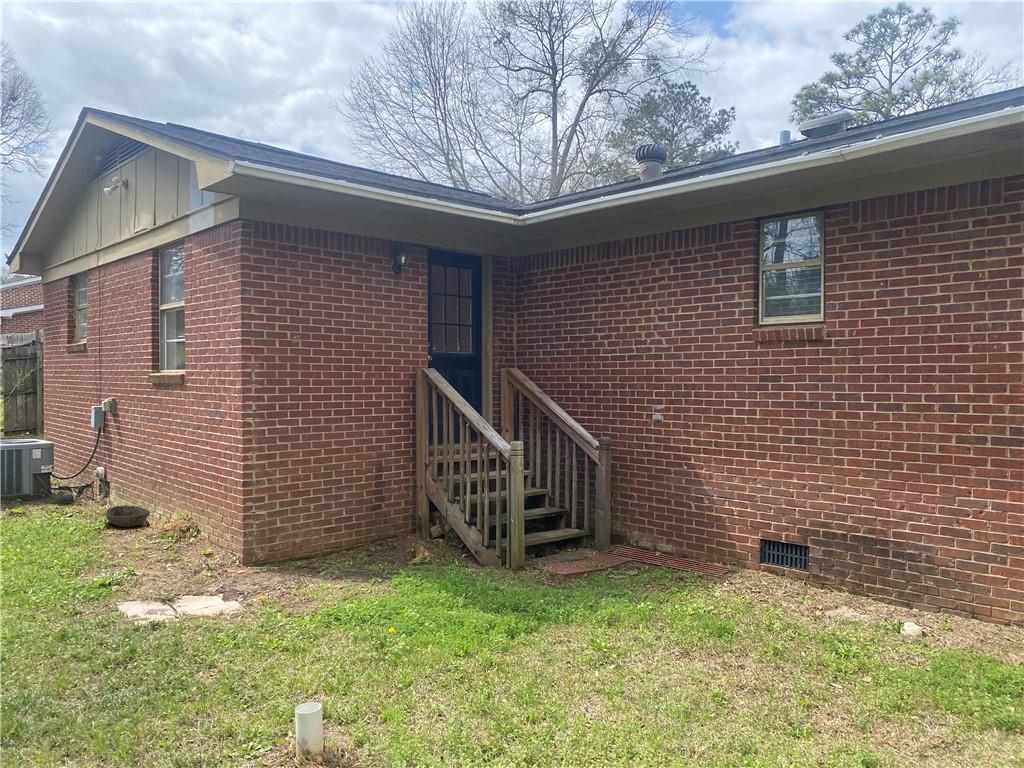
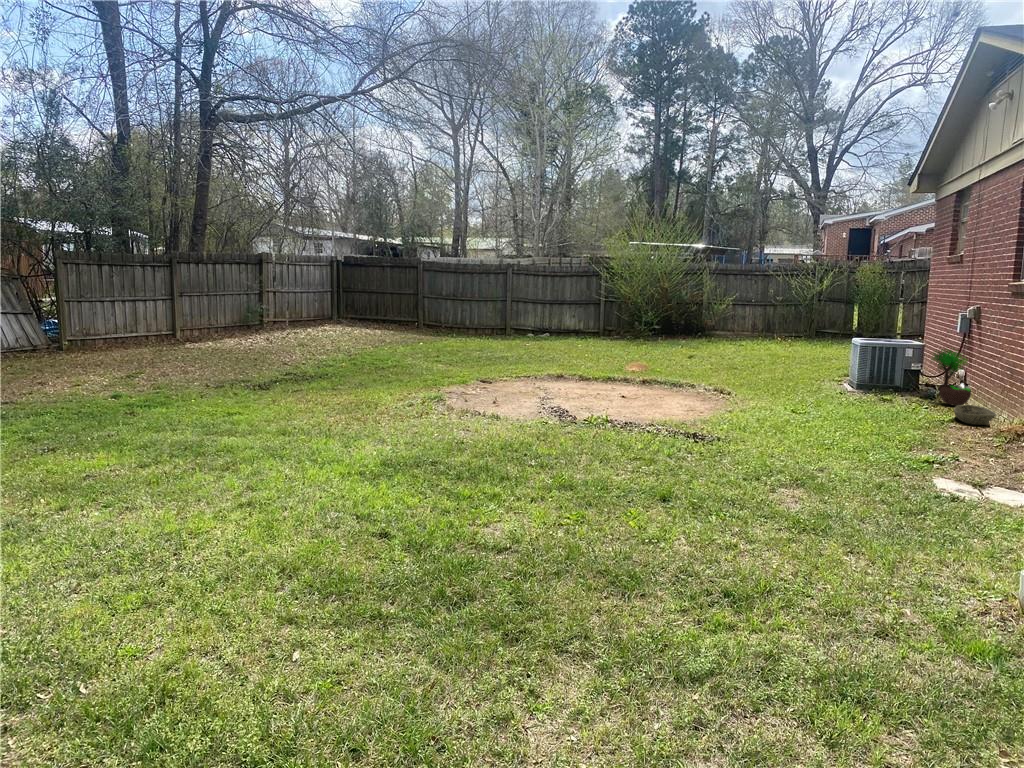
potted tree: none [67,440,117,509] -> present [931,349,971,406]

